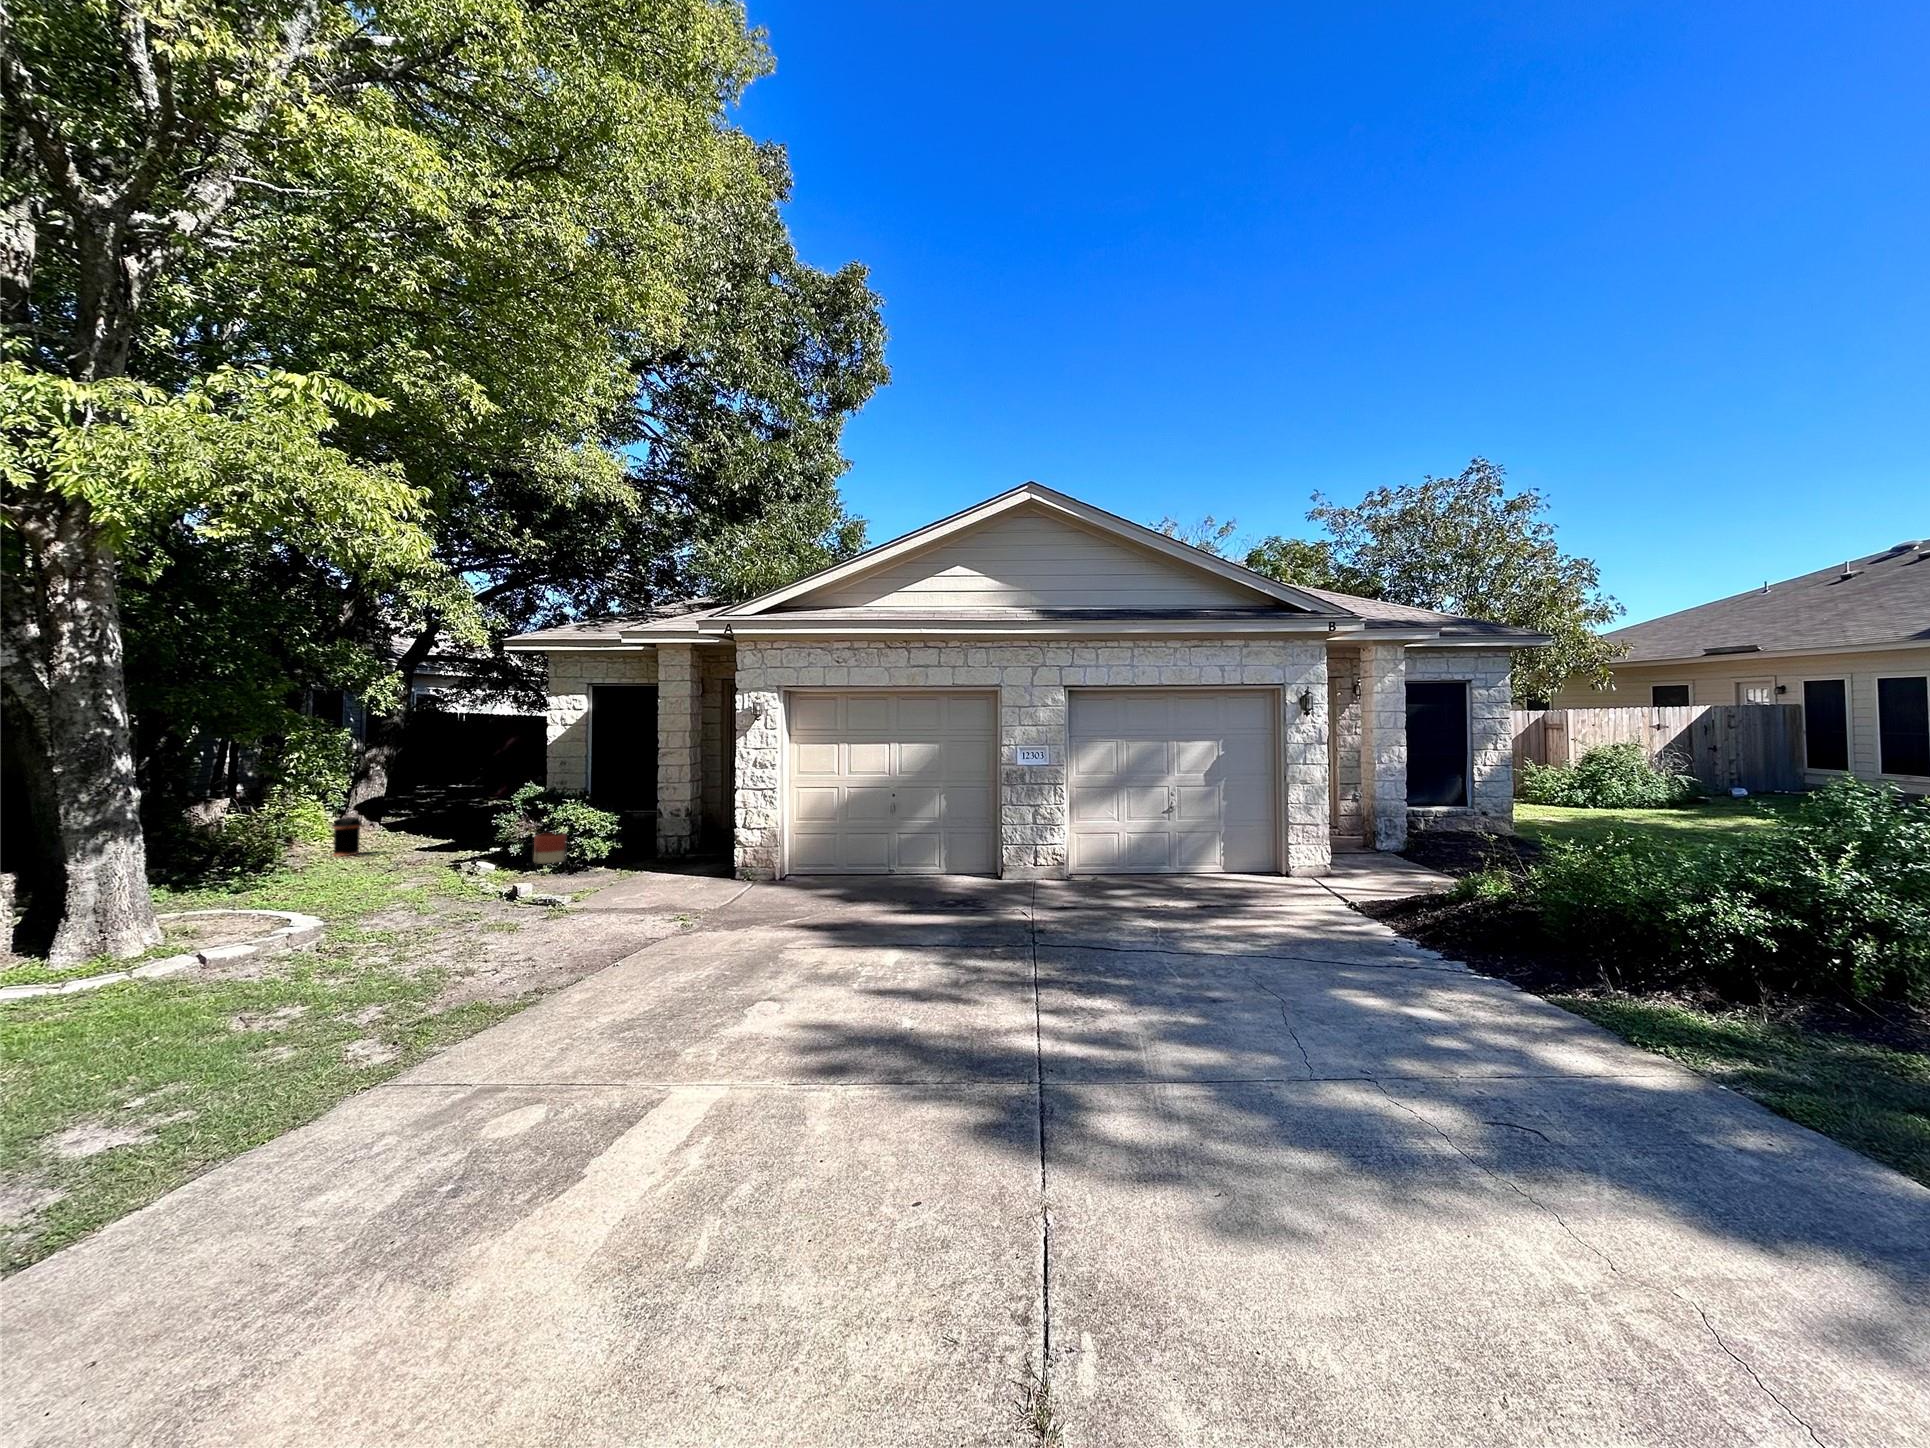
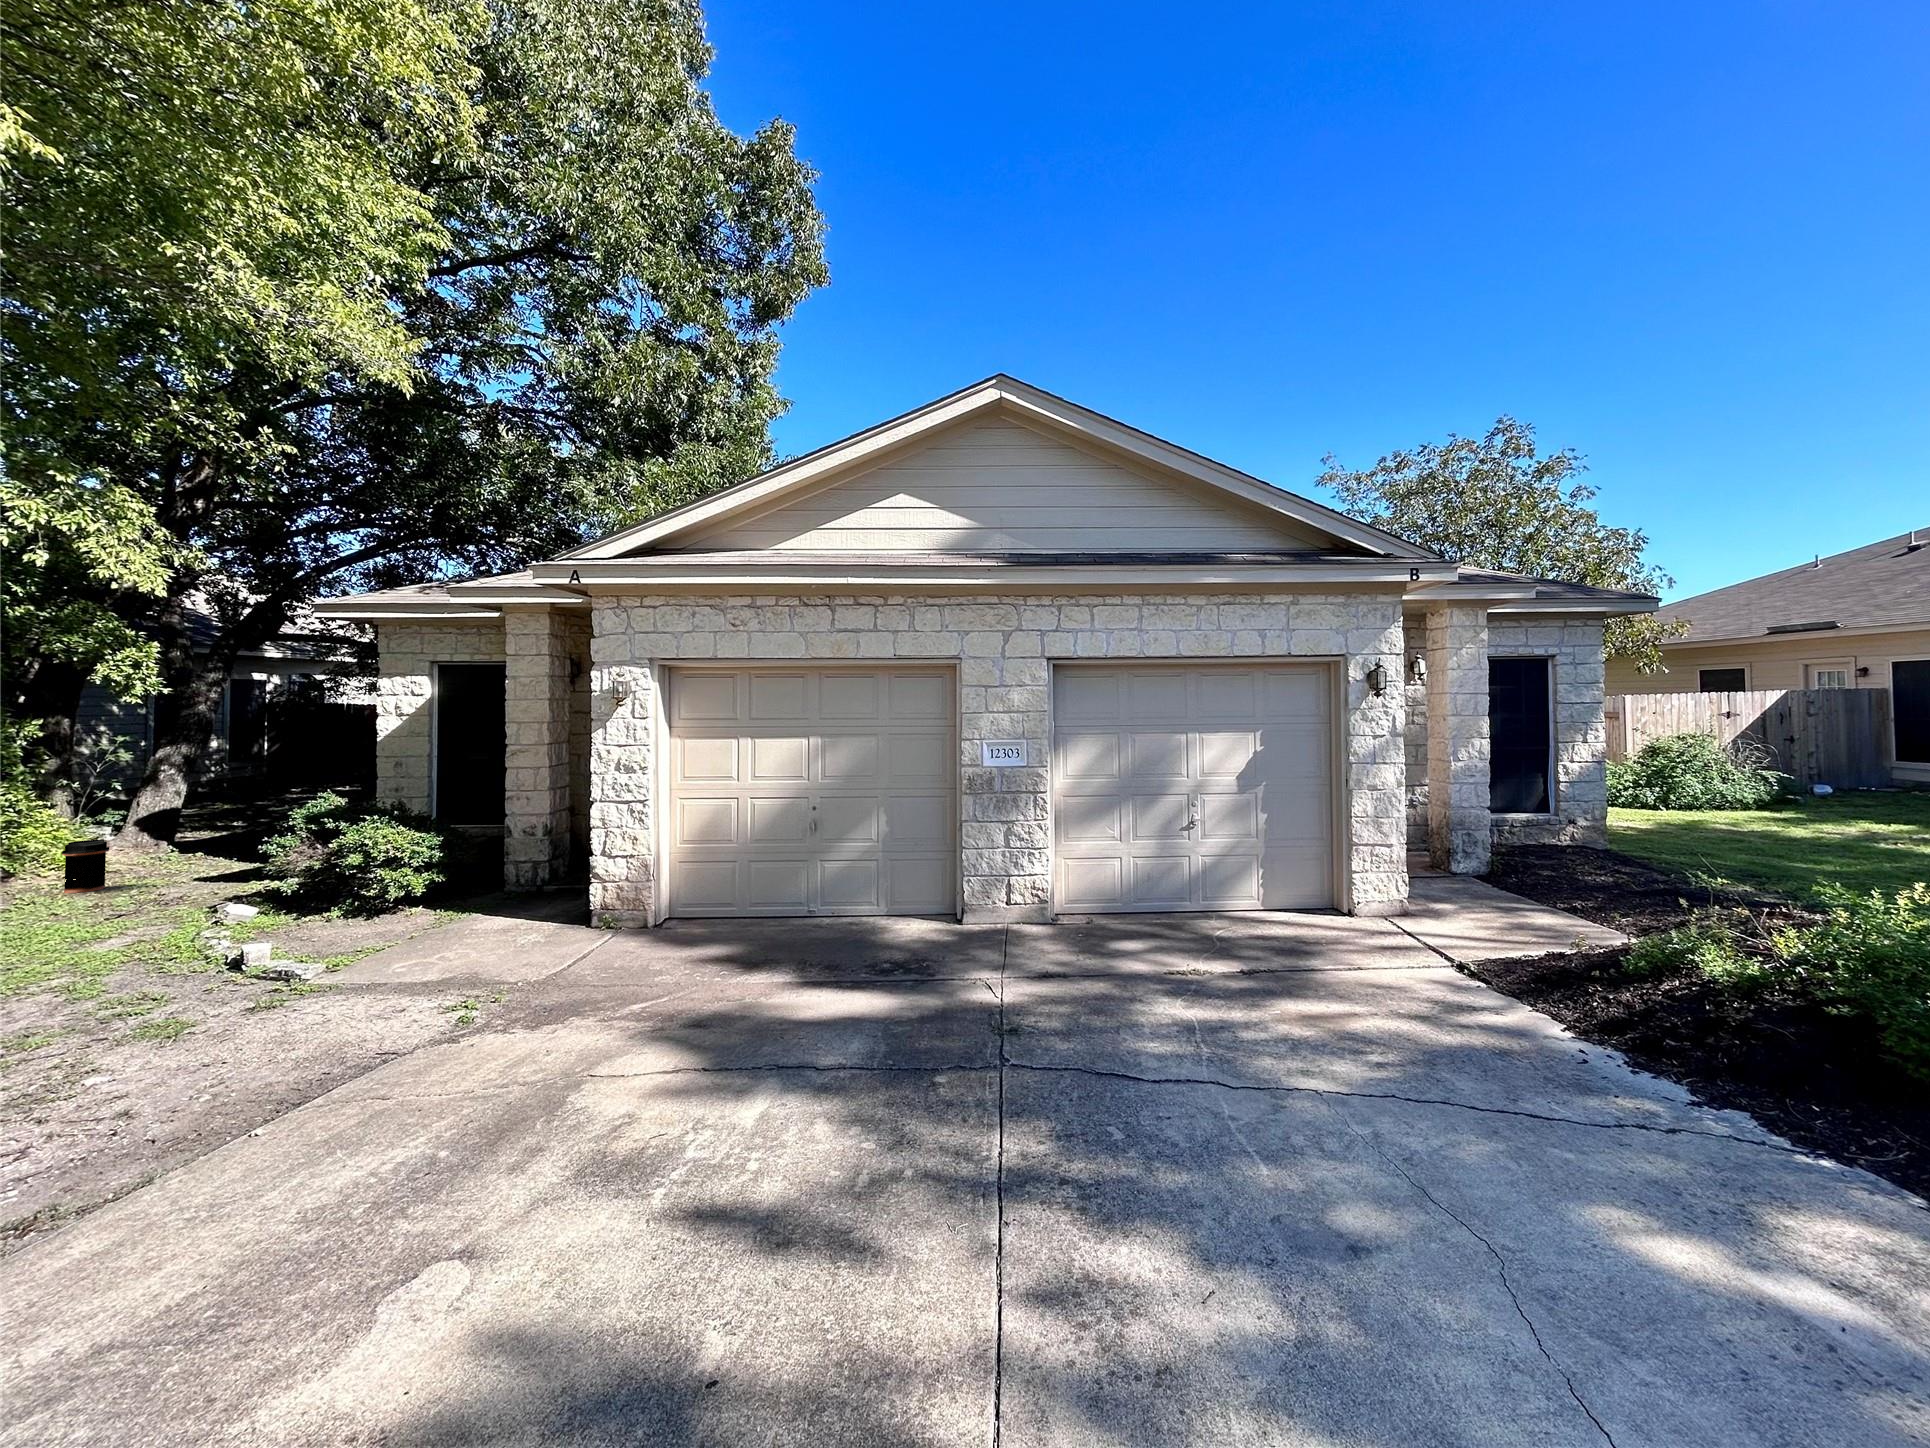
planter: present [534,833,566,867] -> none [310,862,361,924]

